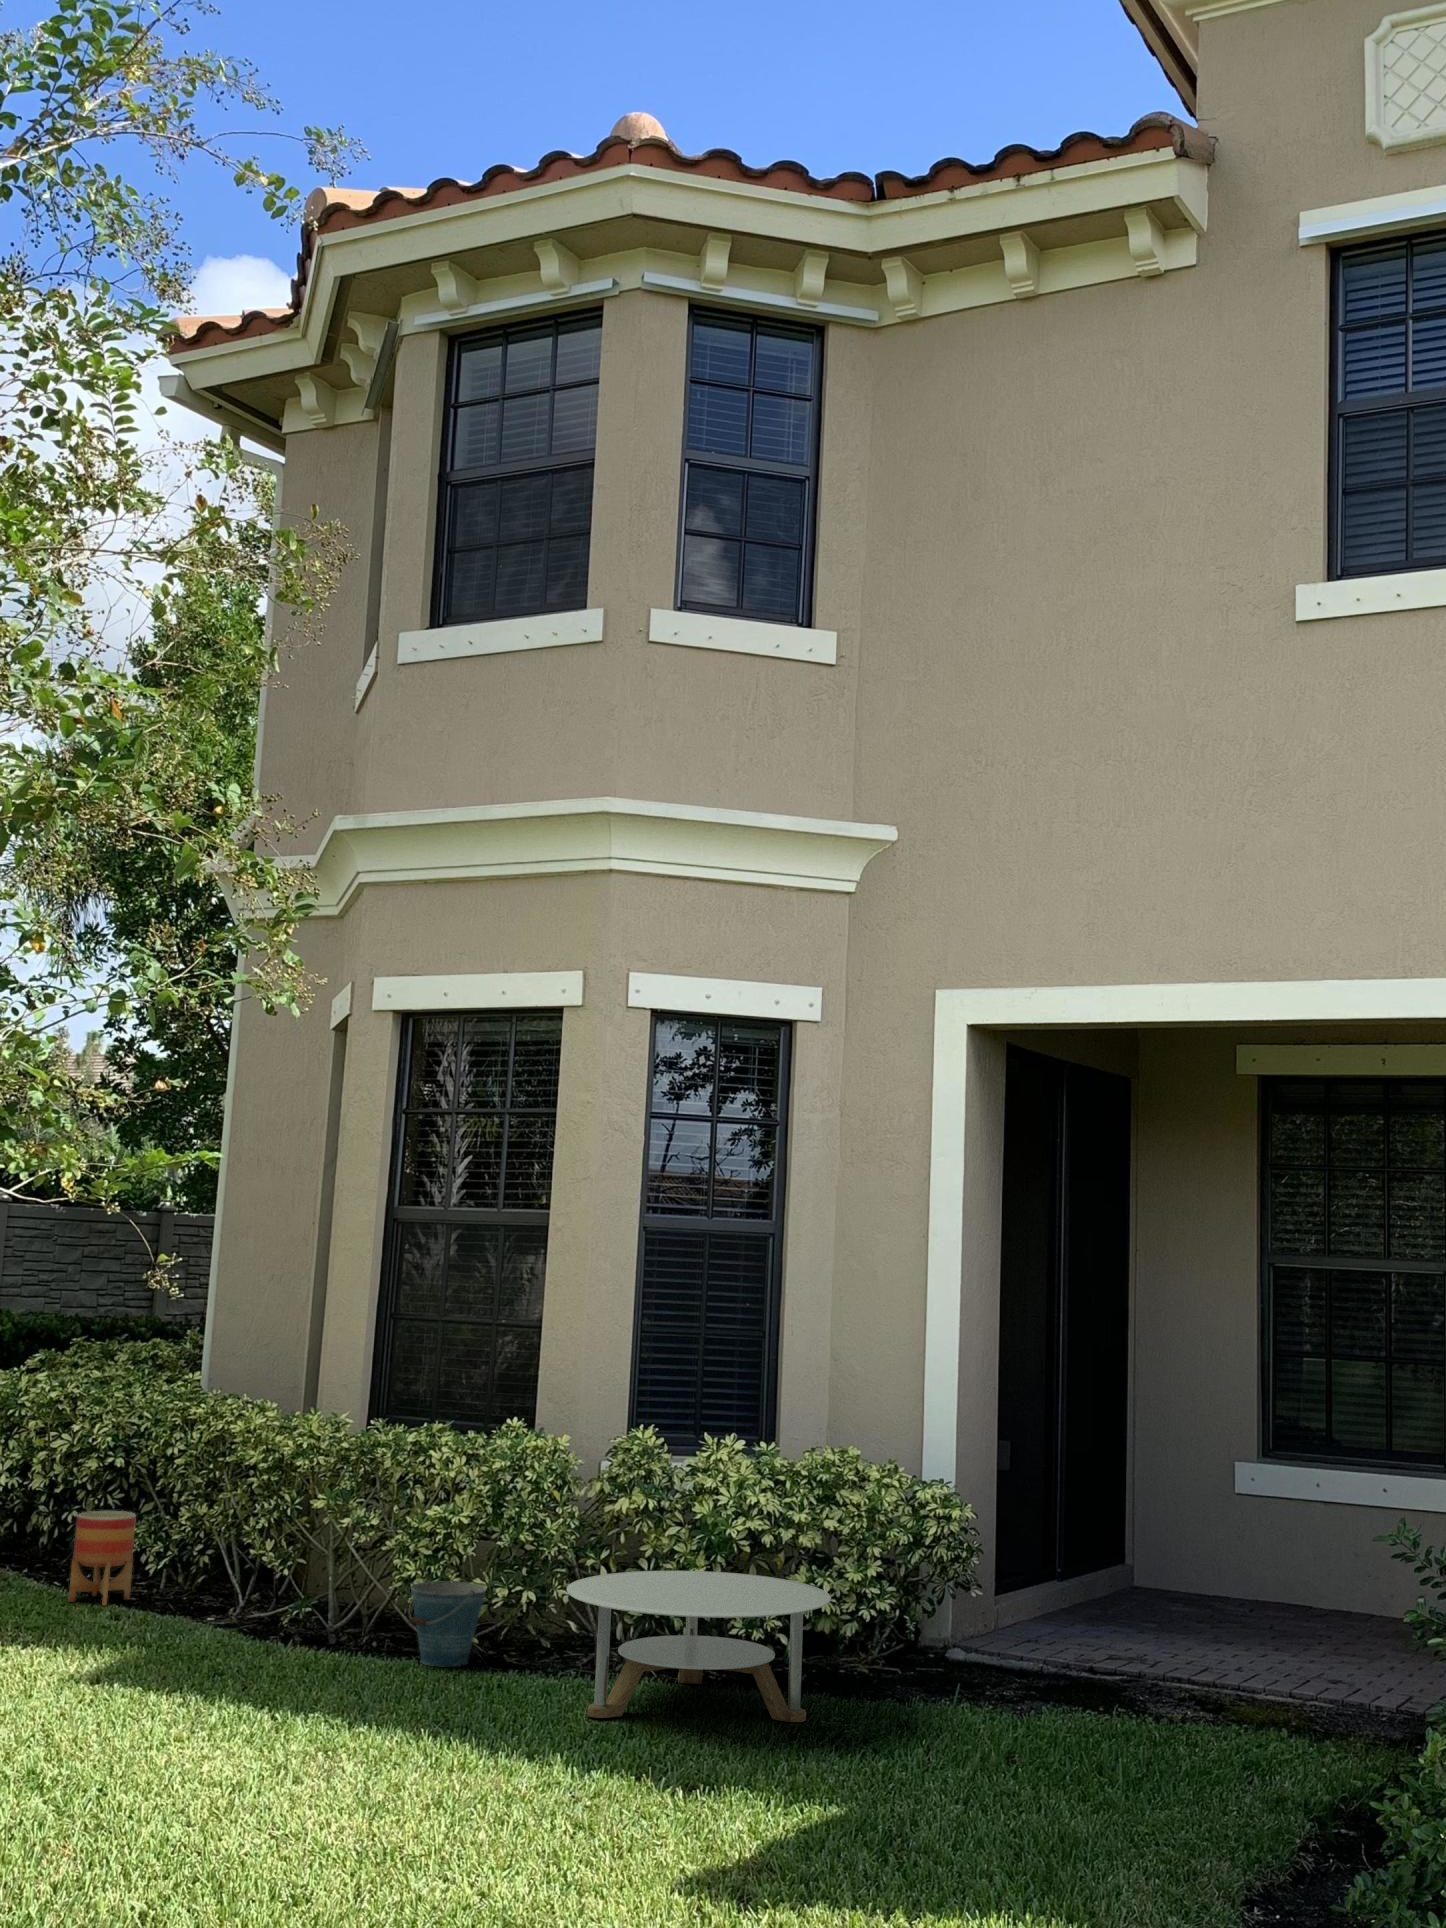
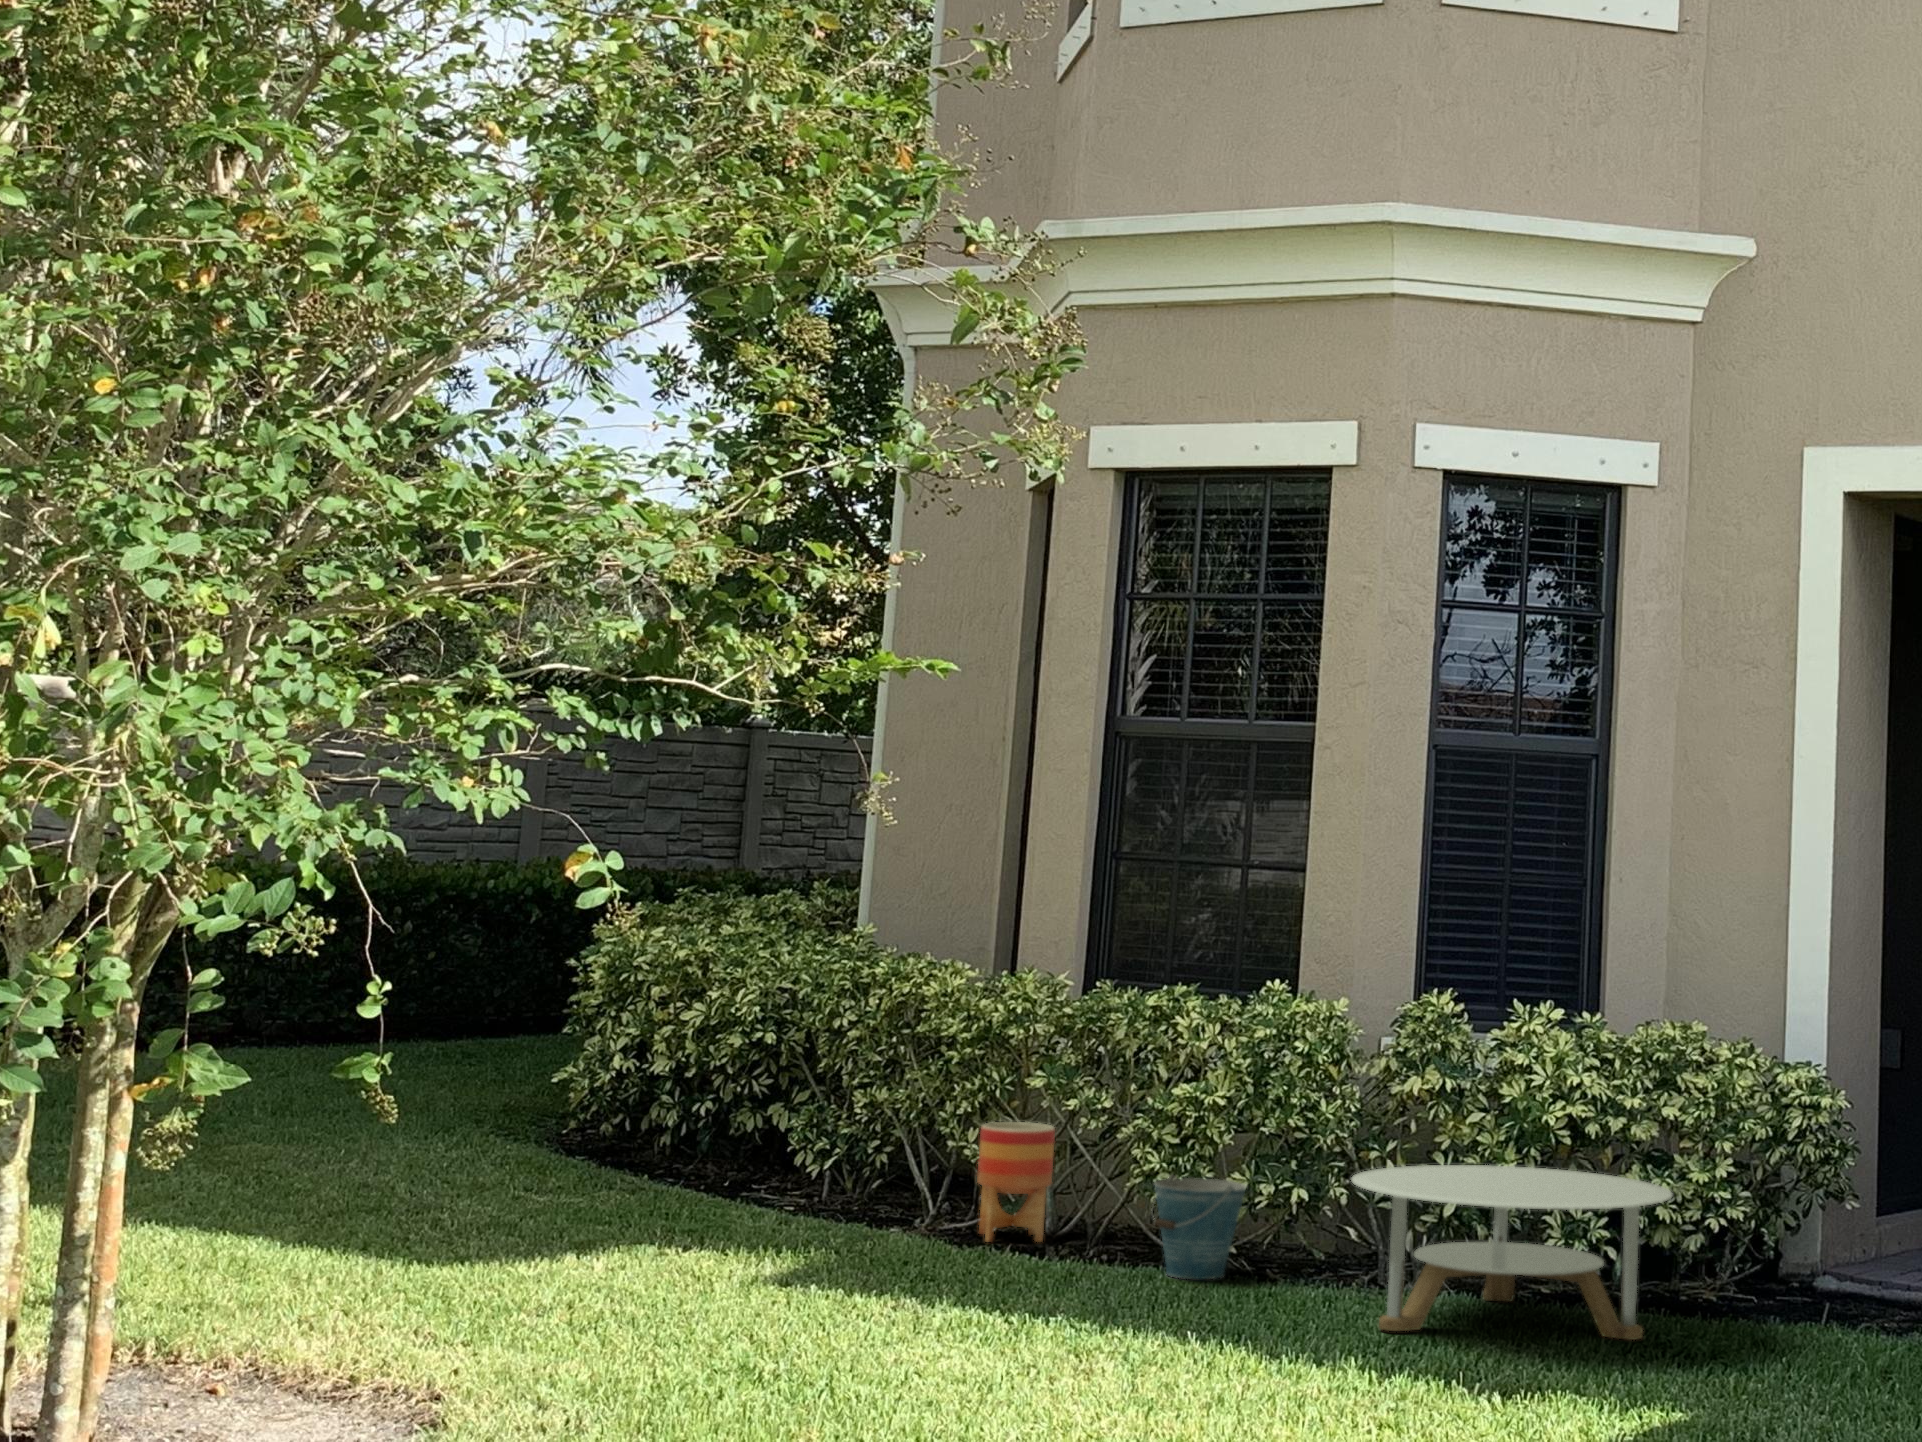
planter: present [69,1511,136,1605] -> present [977,1122,1055,1242]

